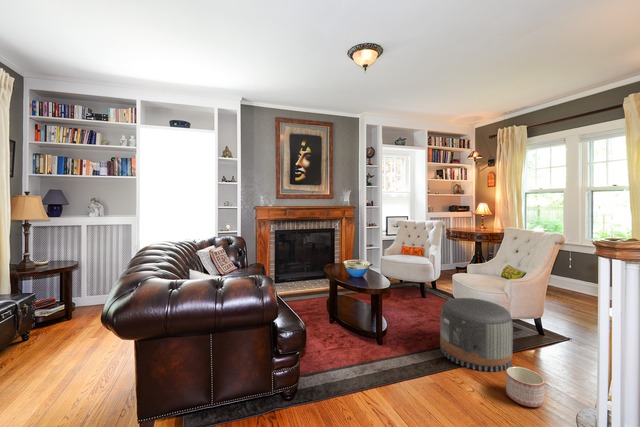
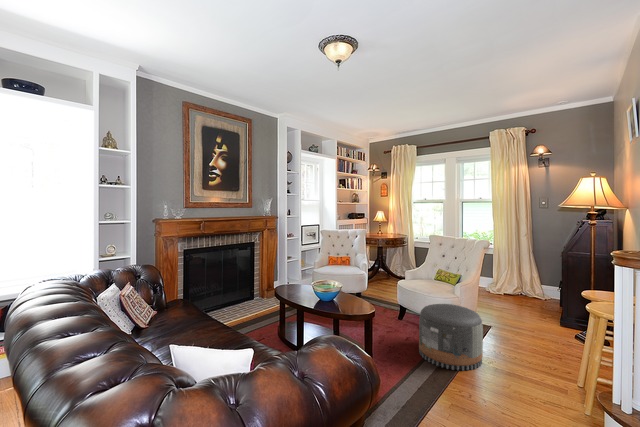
planter: present [506,367,545,407] -> none [500,359,532,392]

